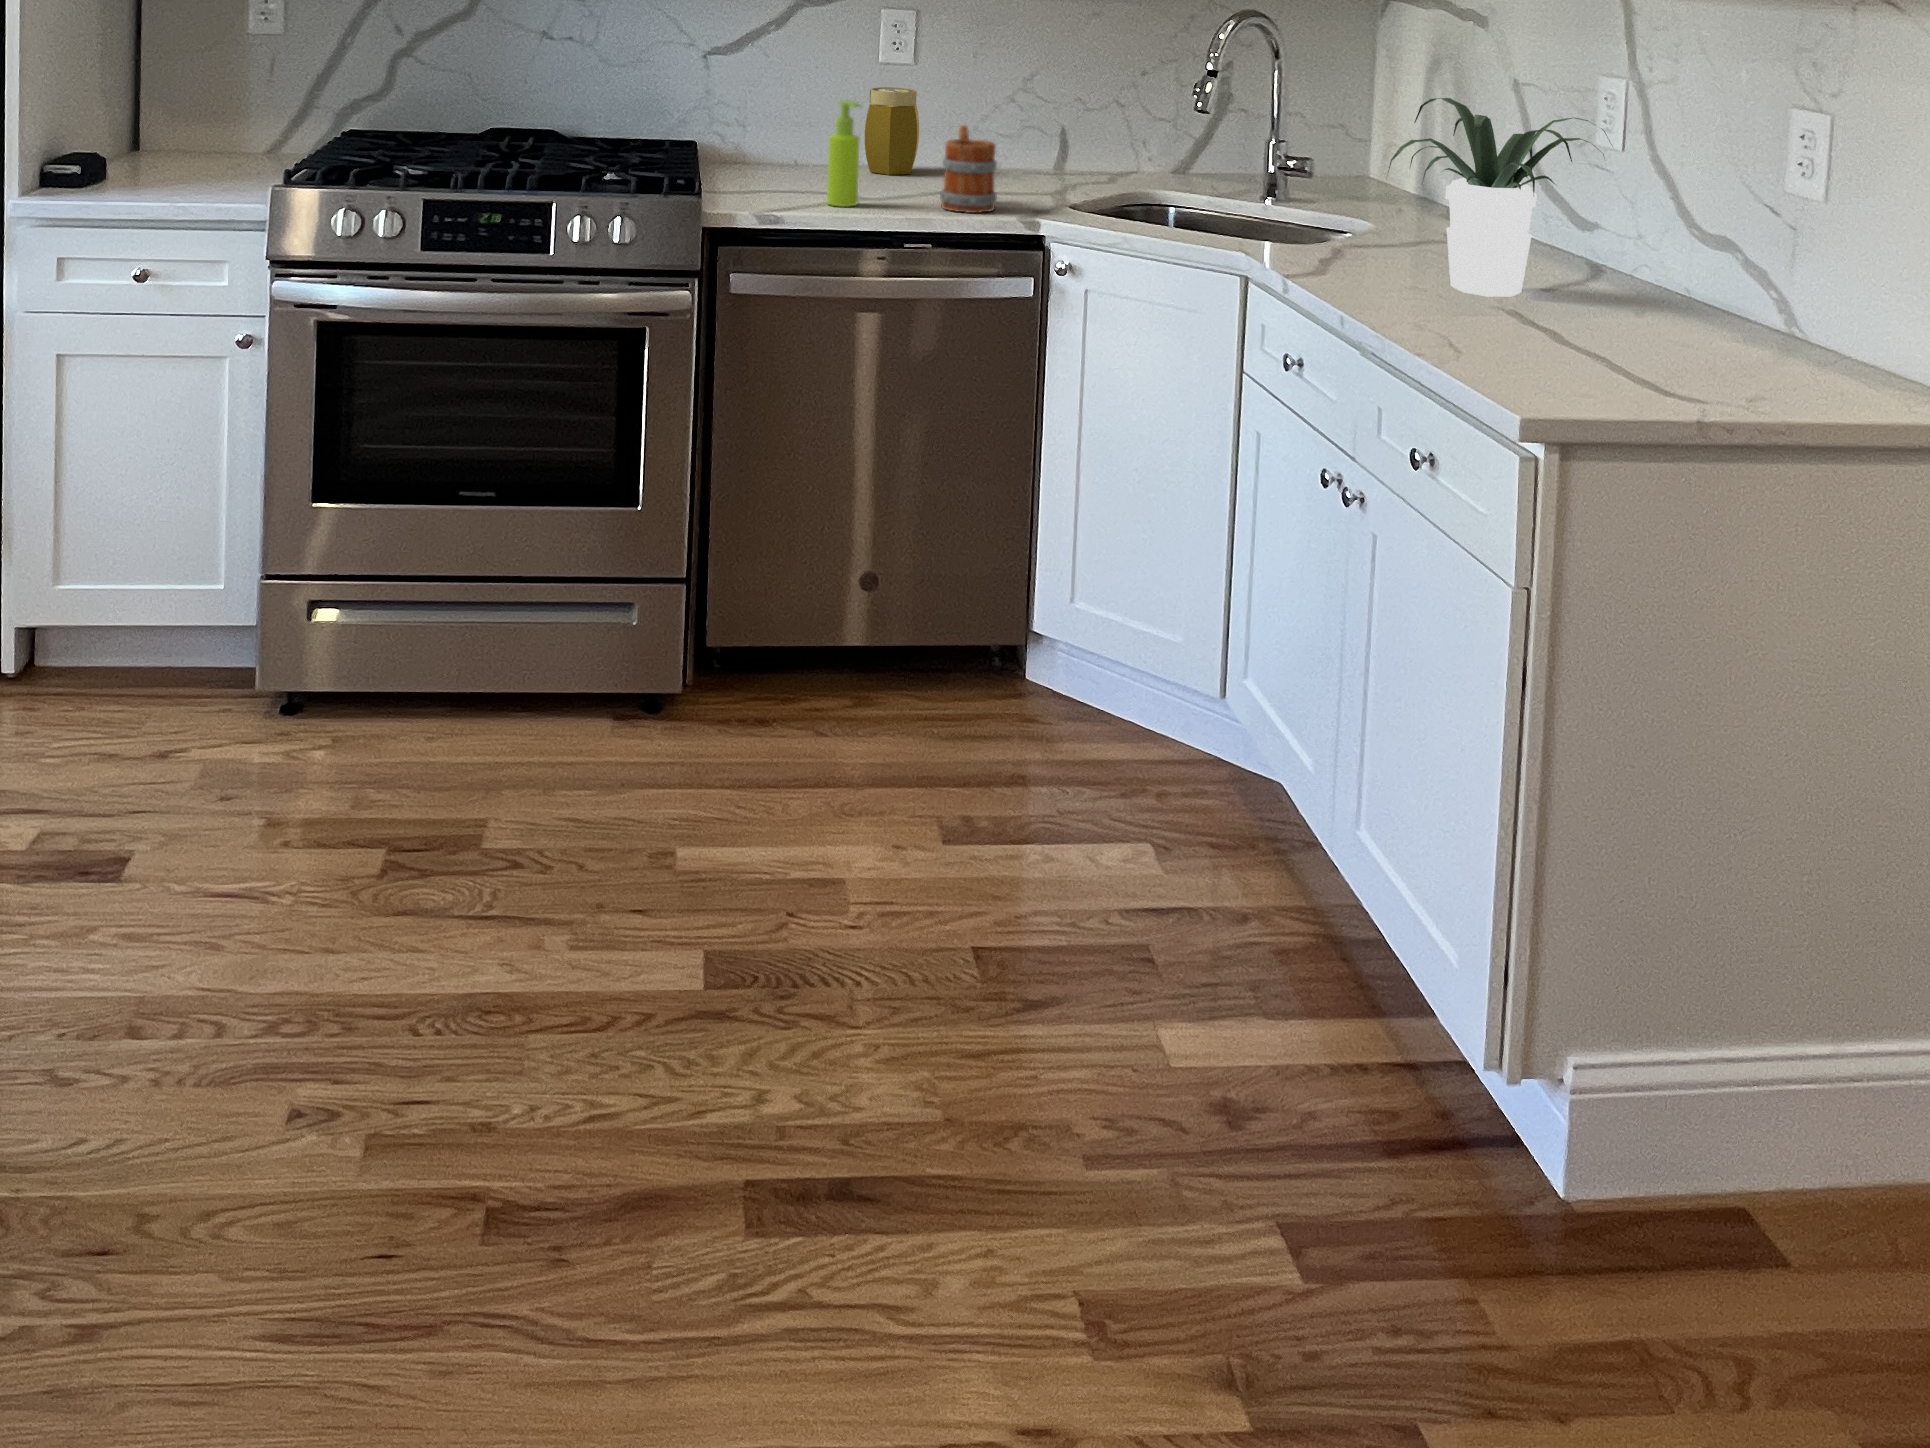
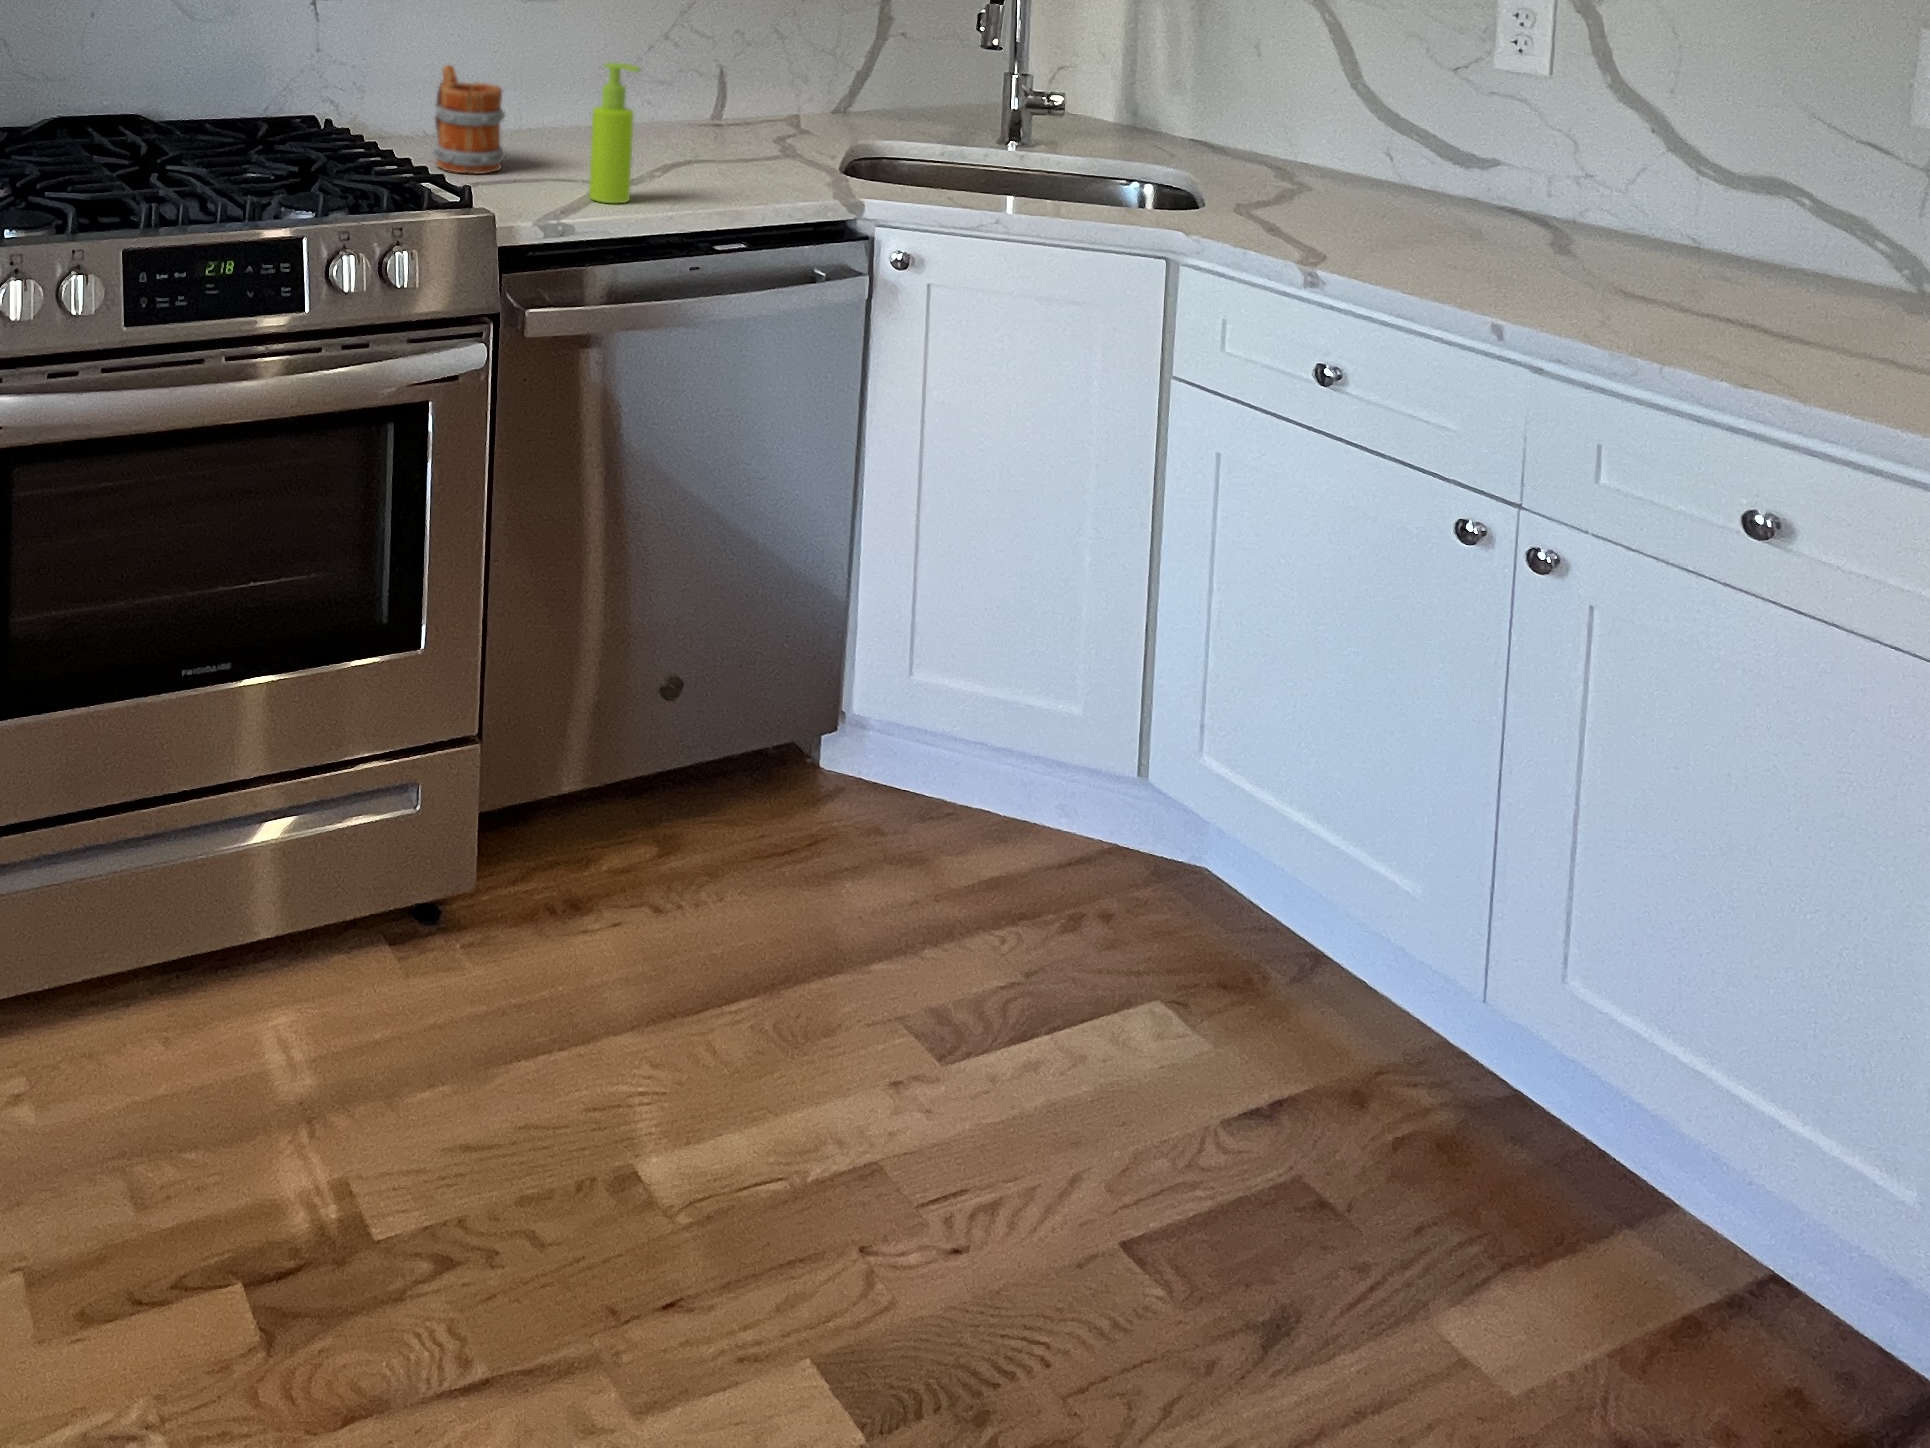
jar: present [865,87,919,175] -> none [509,28,584,140]
potted plant: present [1388,98,1608,297] -> none [1420,44,1762,296]
mug: present [940,125,997,213] -> present [433,65,505,174]

